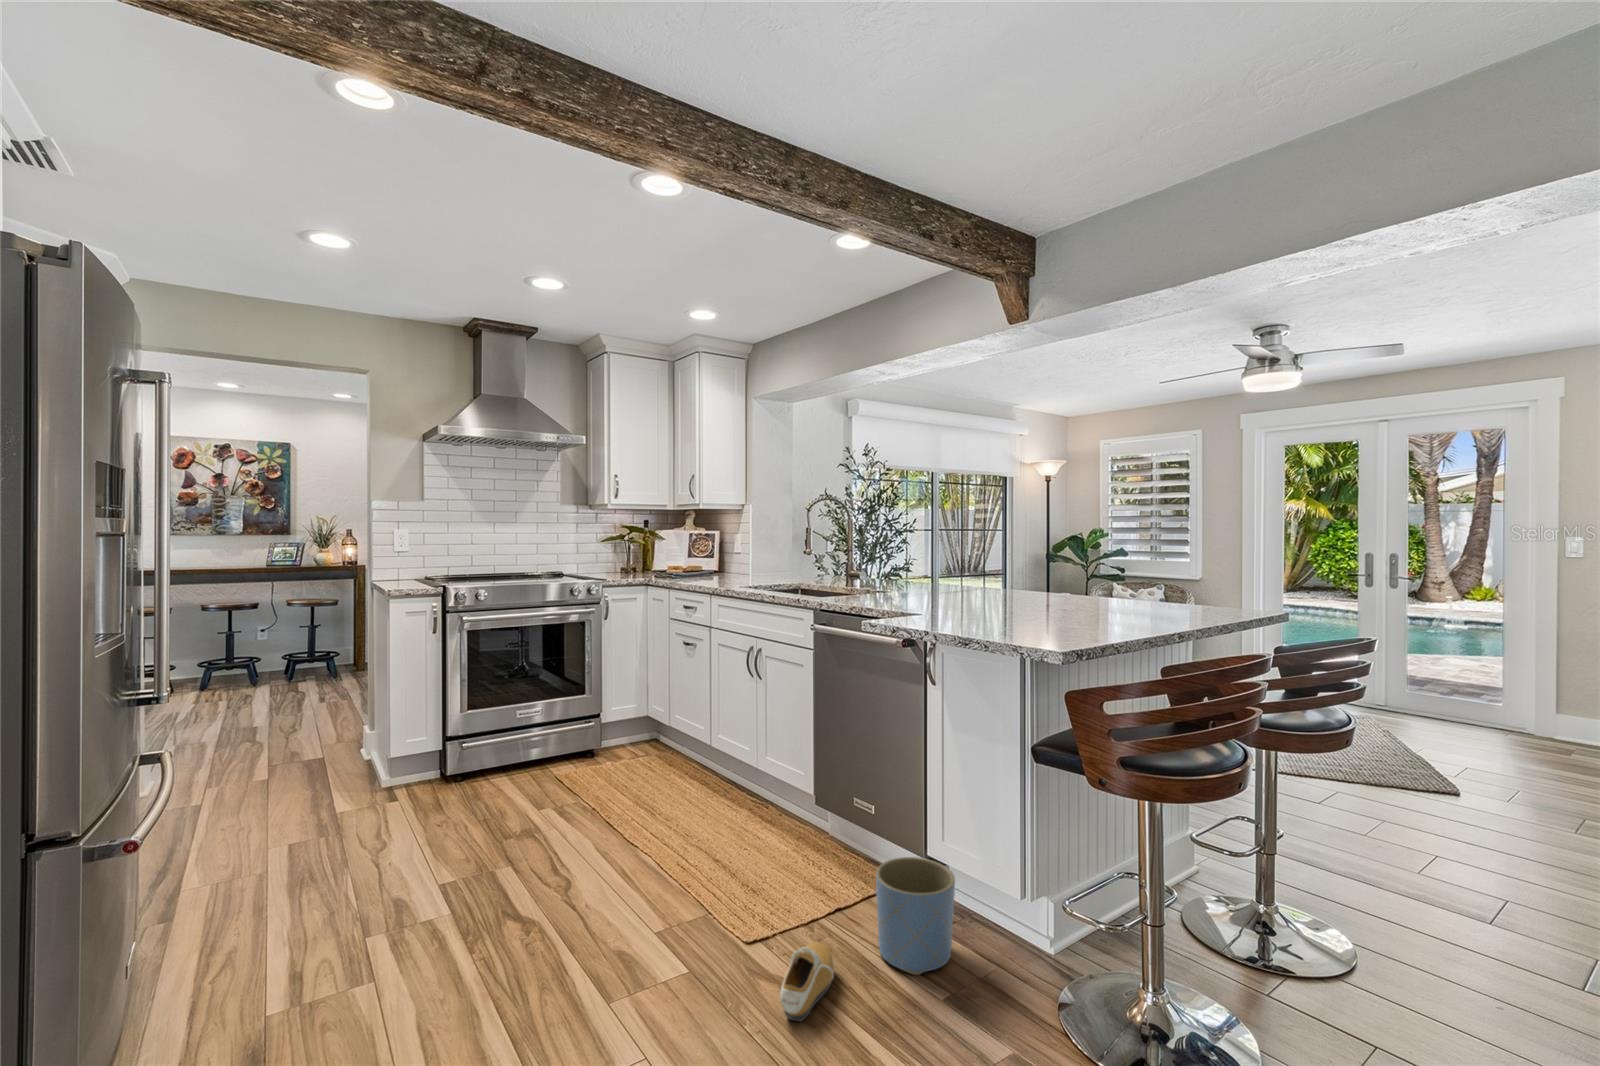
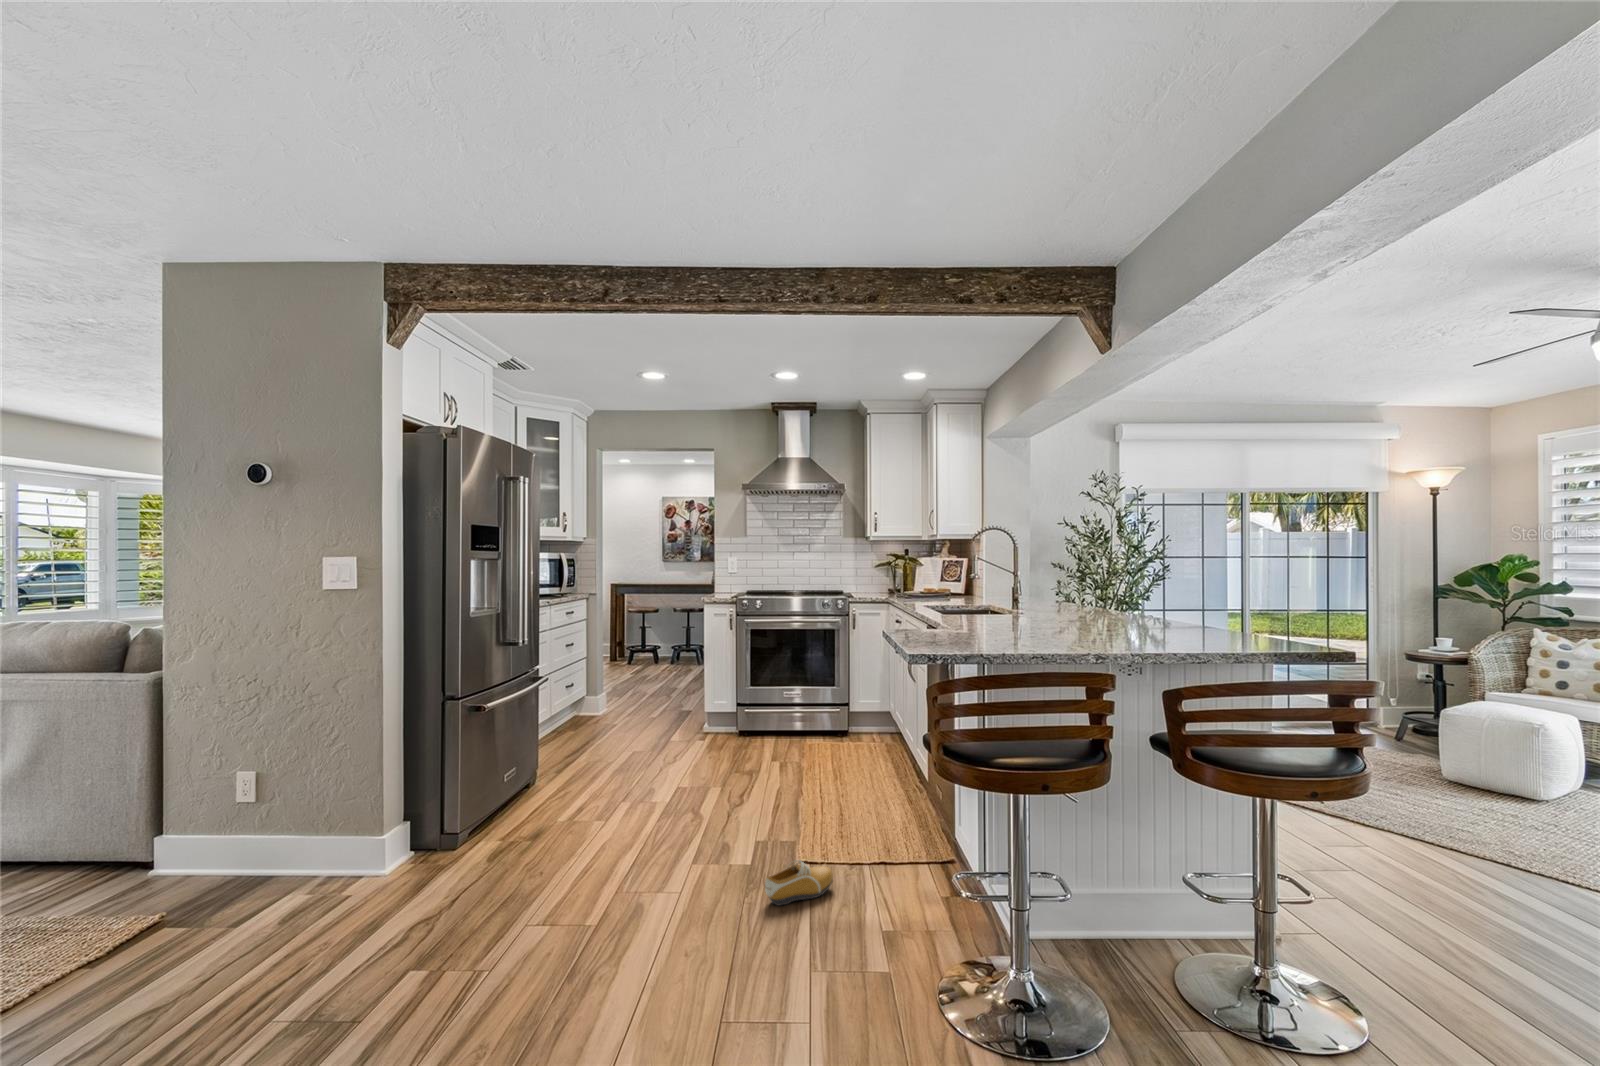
planter: present [876,857,955,975] -> none [870,823,935,912]

